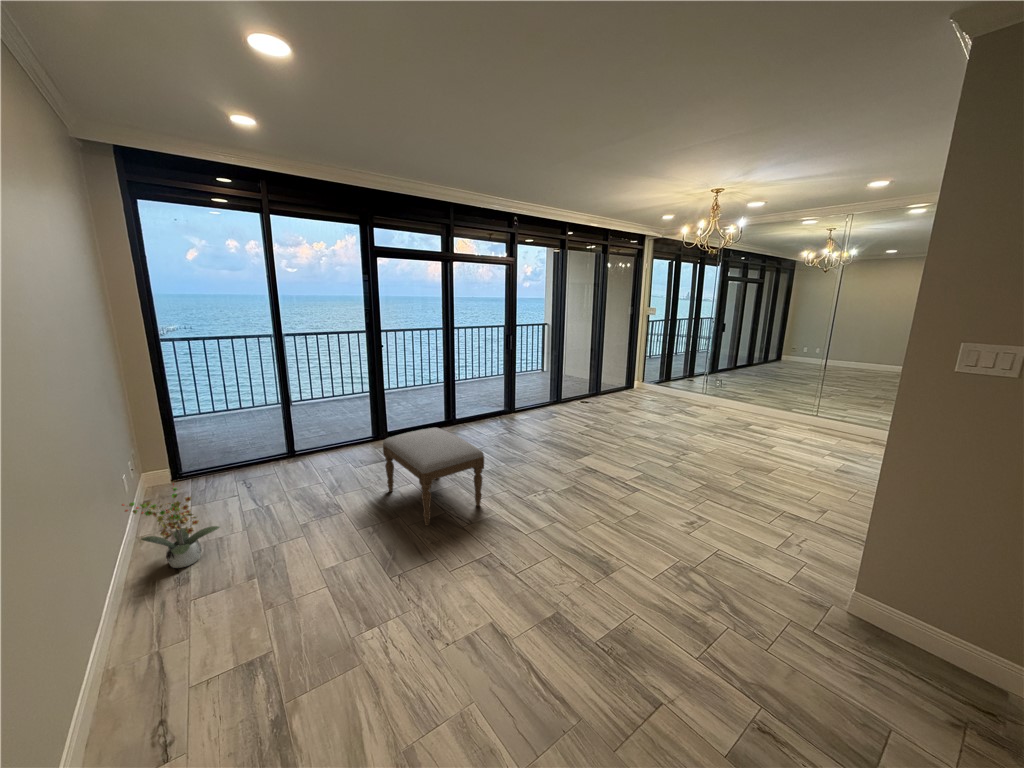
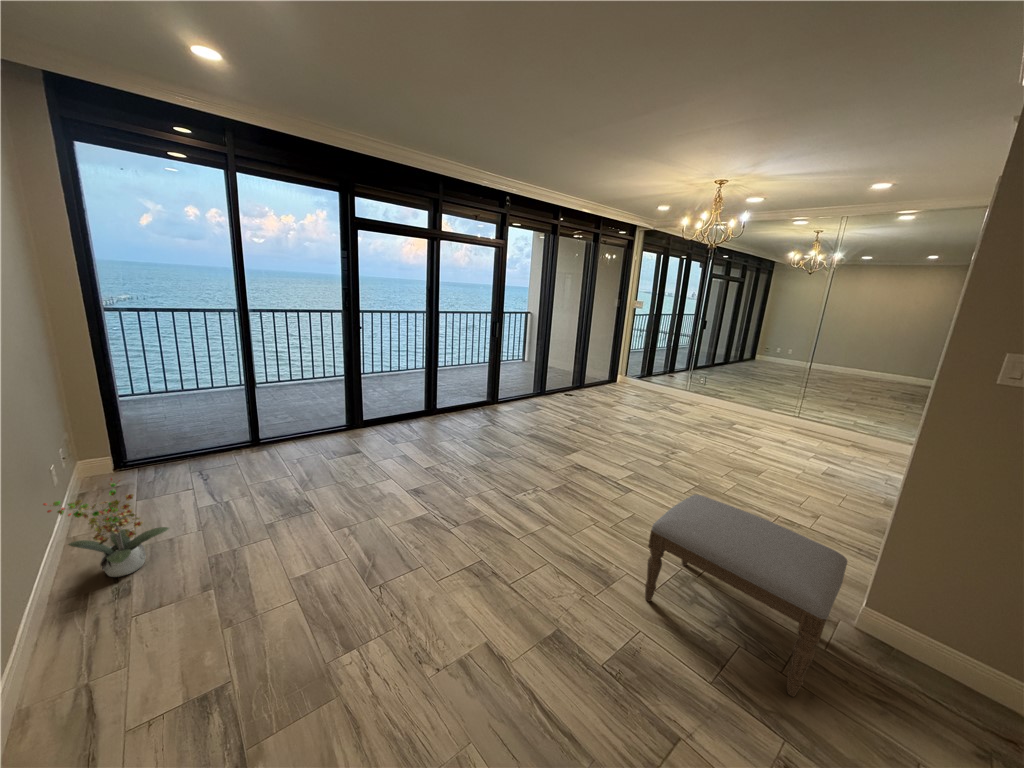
ottoman: present [383,428,484,526] -> present [645,494,847,697]

